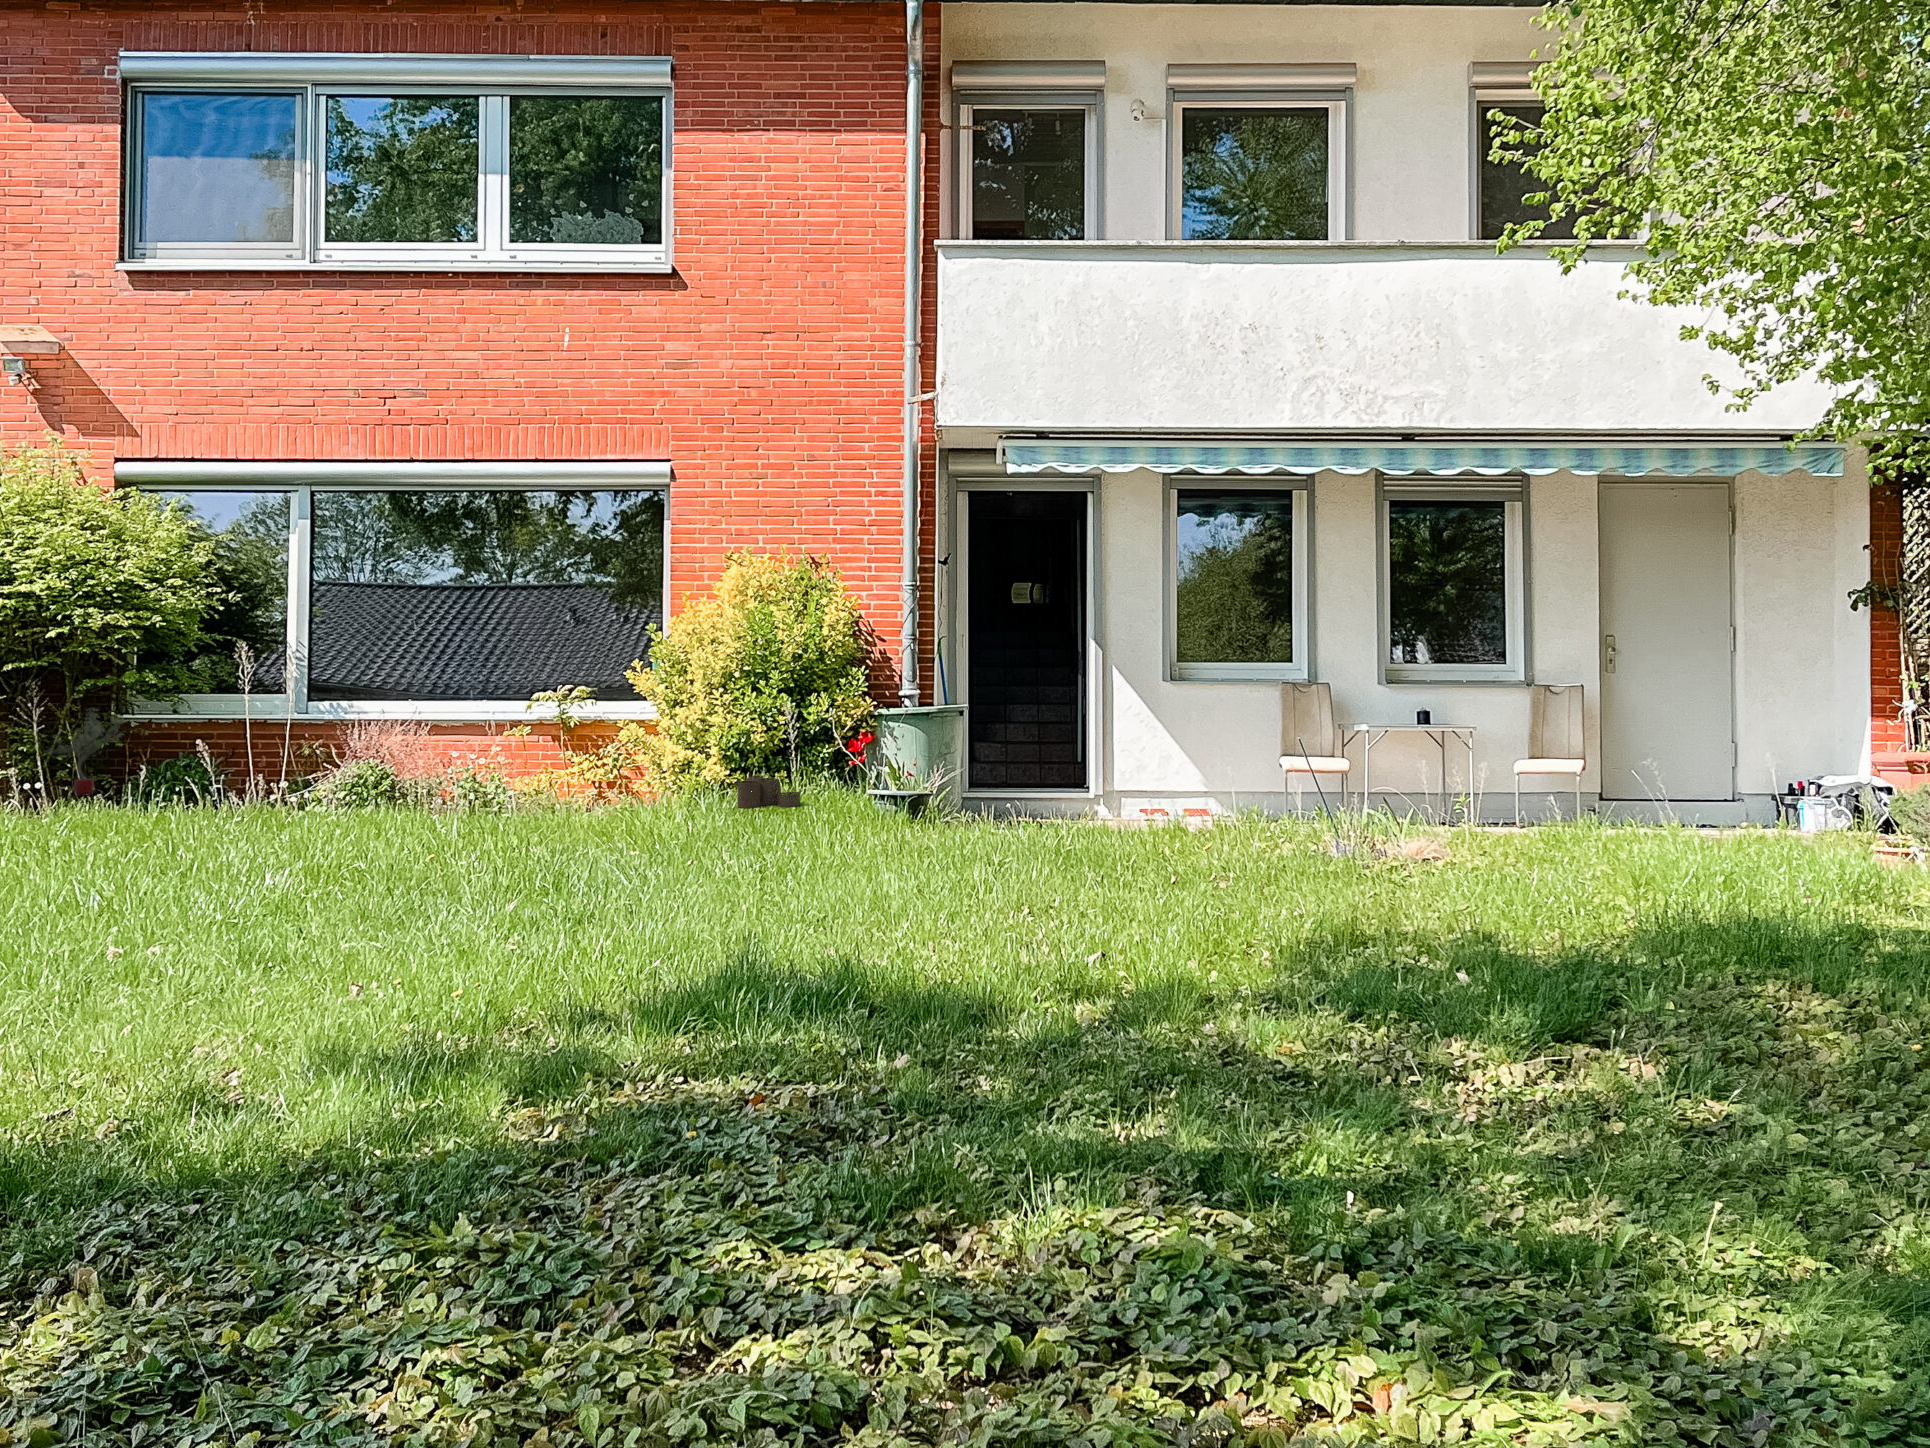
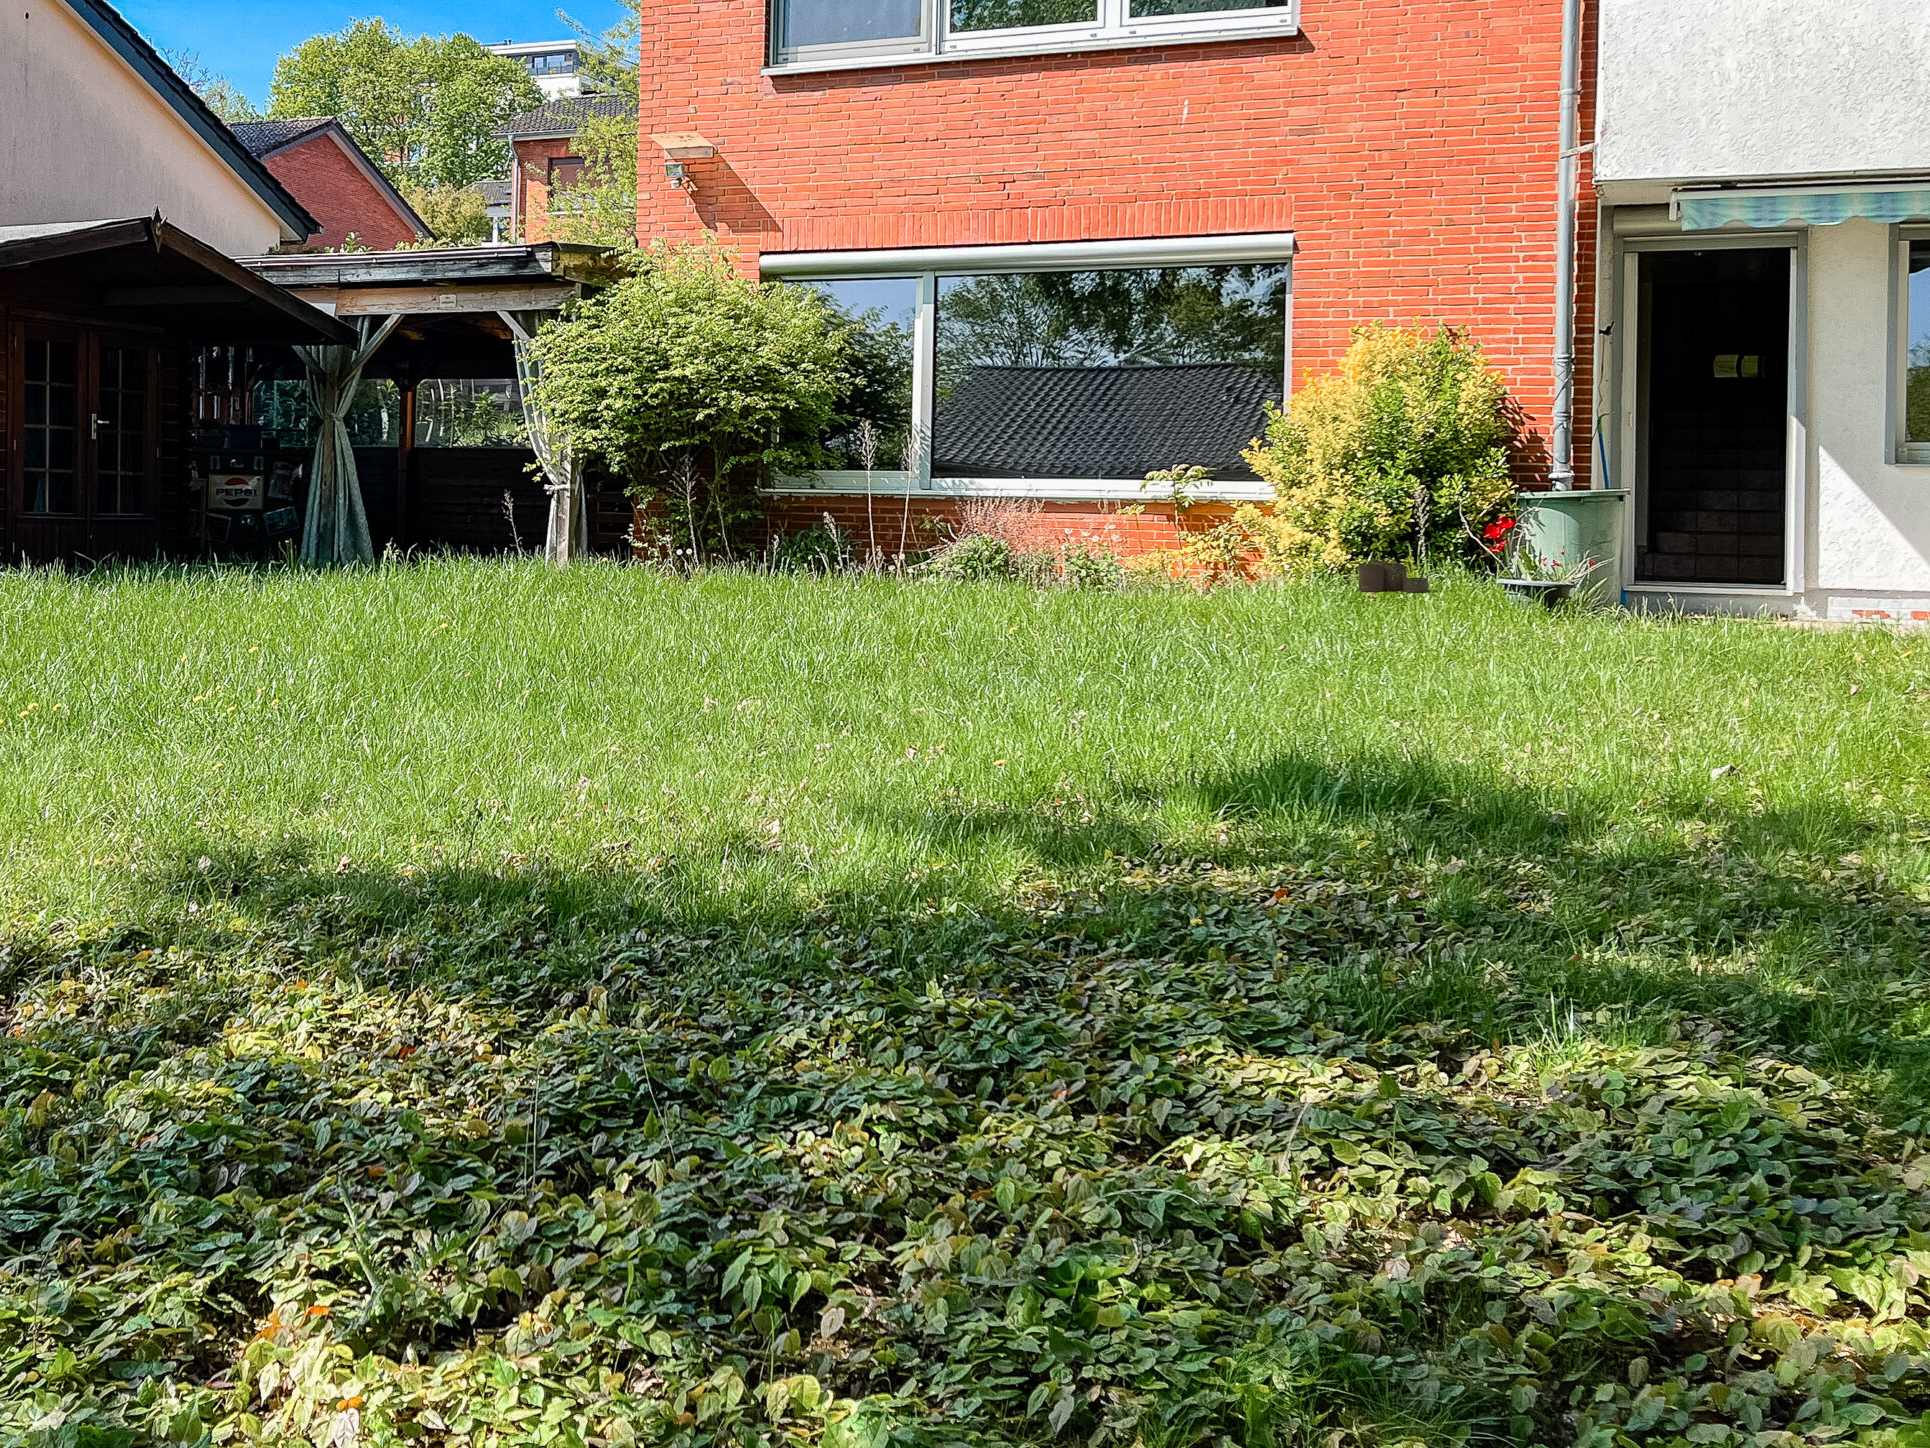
potted tree: present [47,708,123,796] -> none [705,481,767,562]

